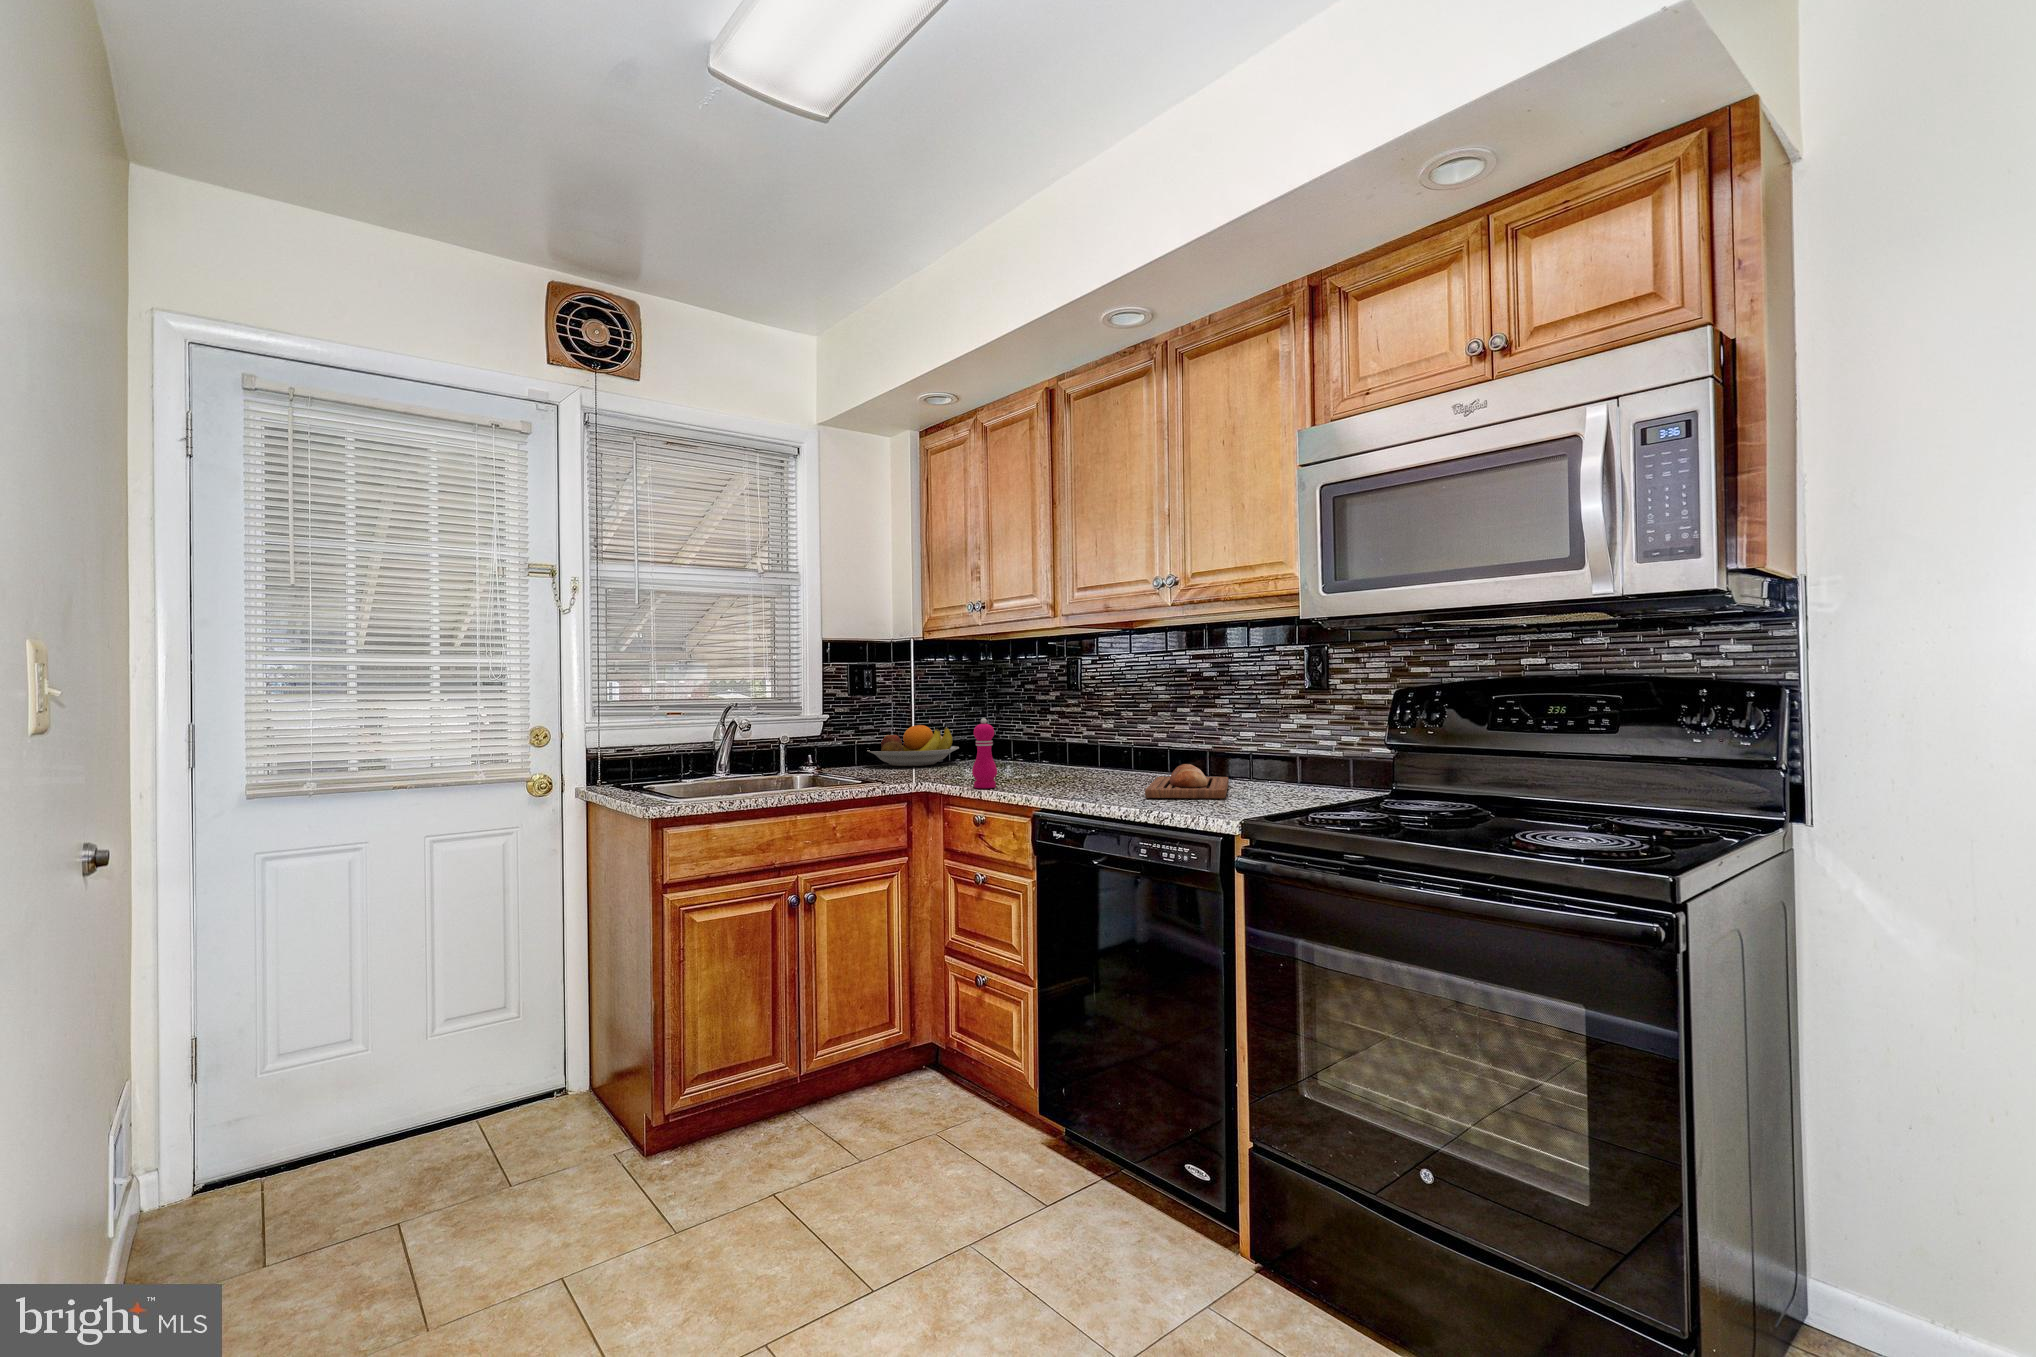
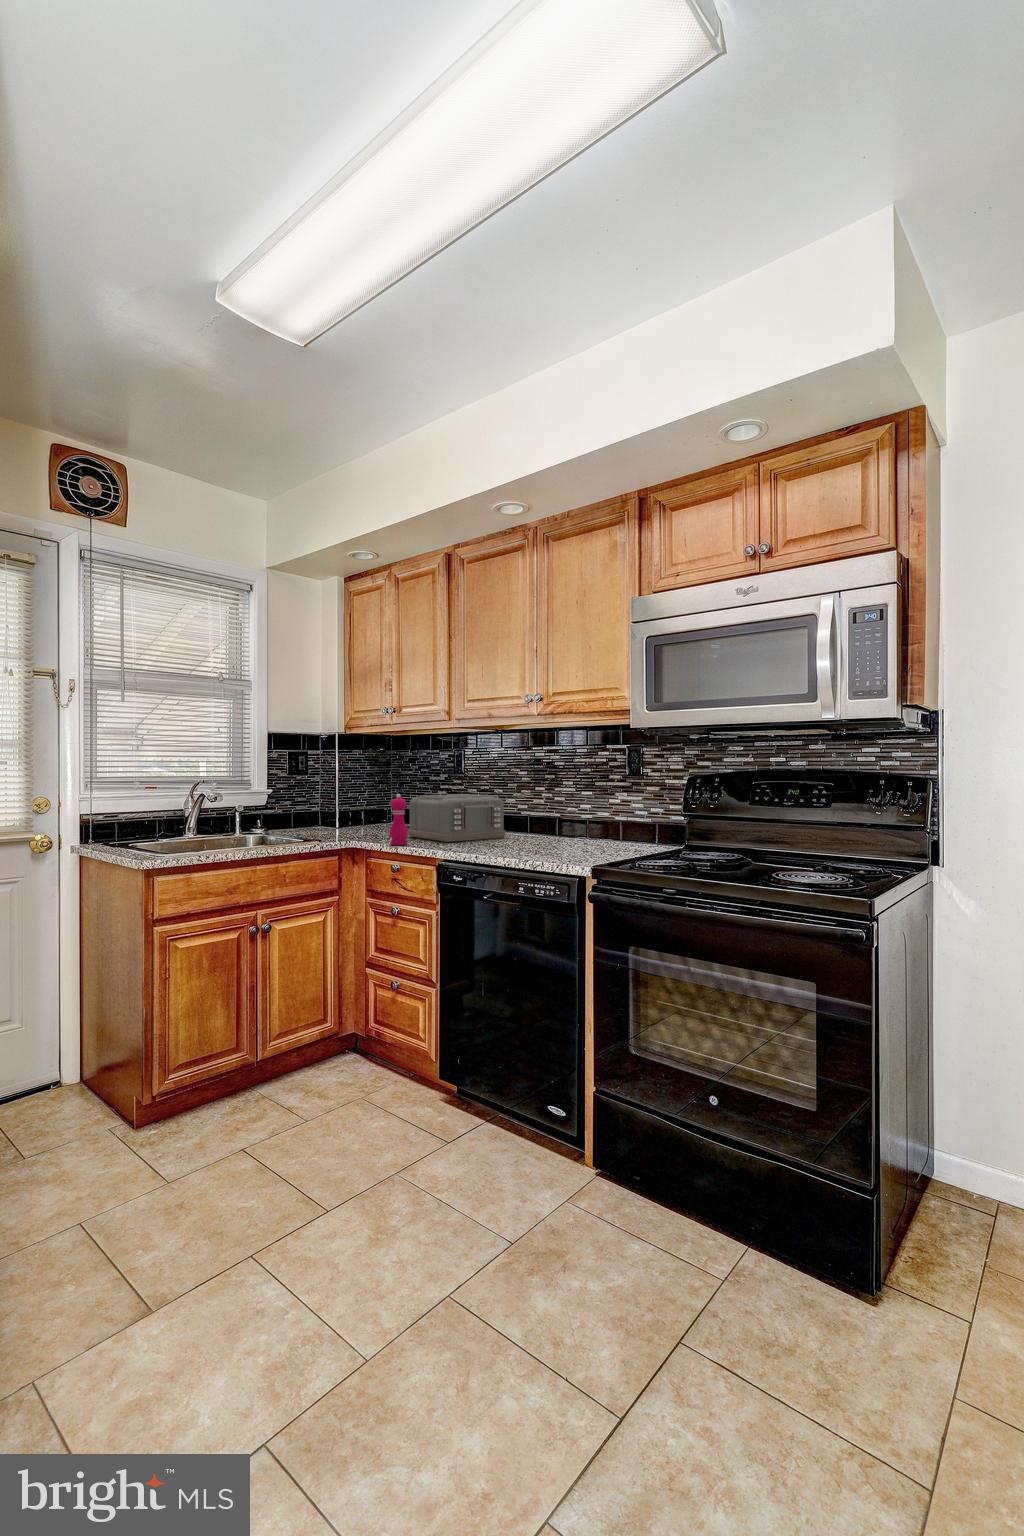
toaster: none [1002,718,1135,784] -> present [408,794,506,842]
fruit bowl: present [867,725,959,766] -> none [299,798,370,829]
bread loaf: present [1145,764,1229,799] -> none [519,828,575,852]

